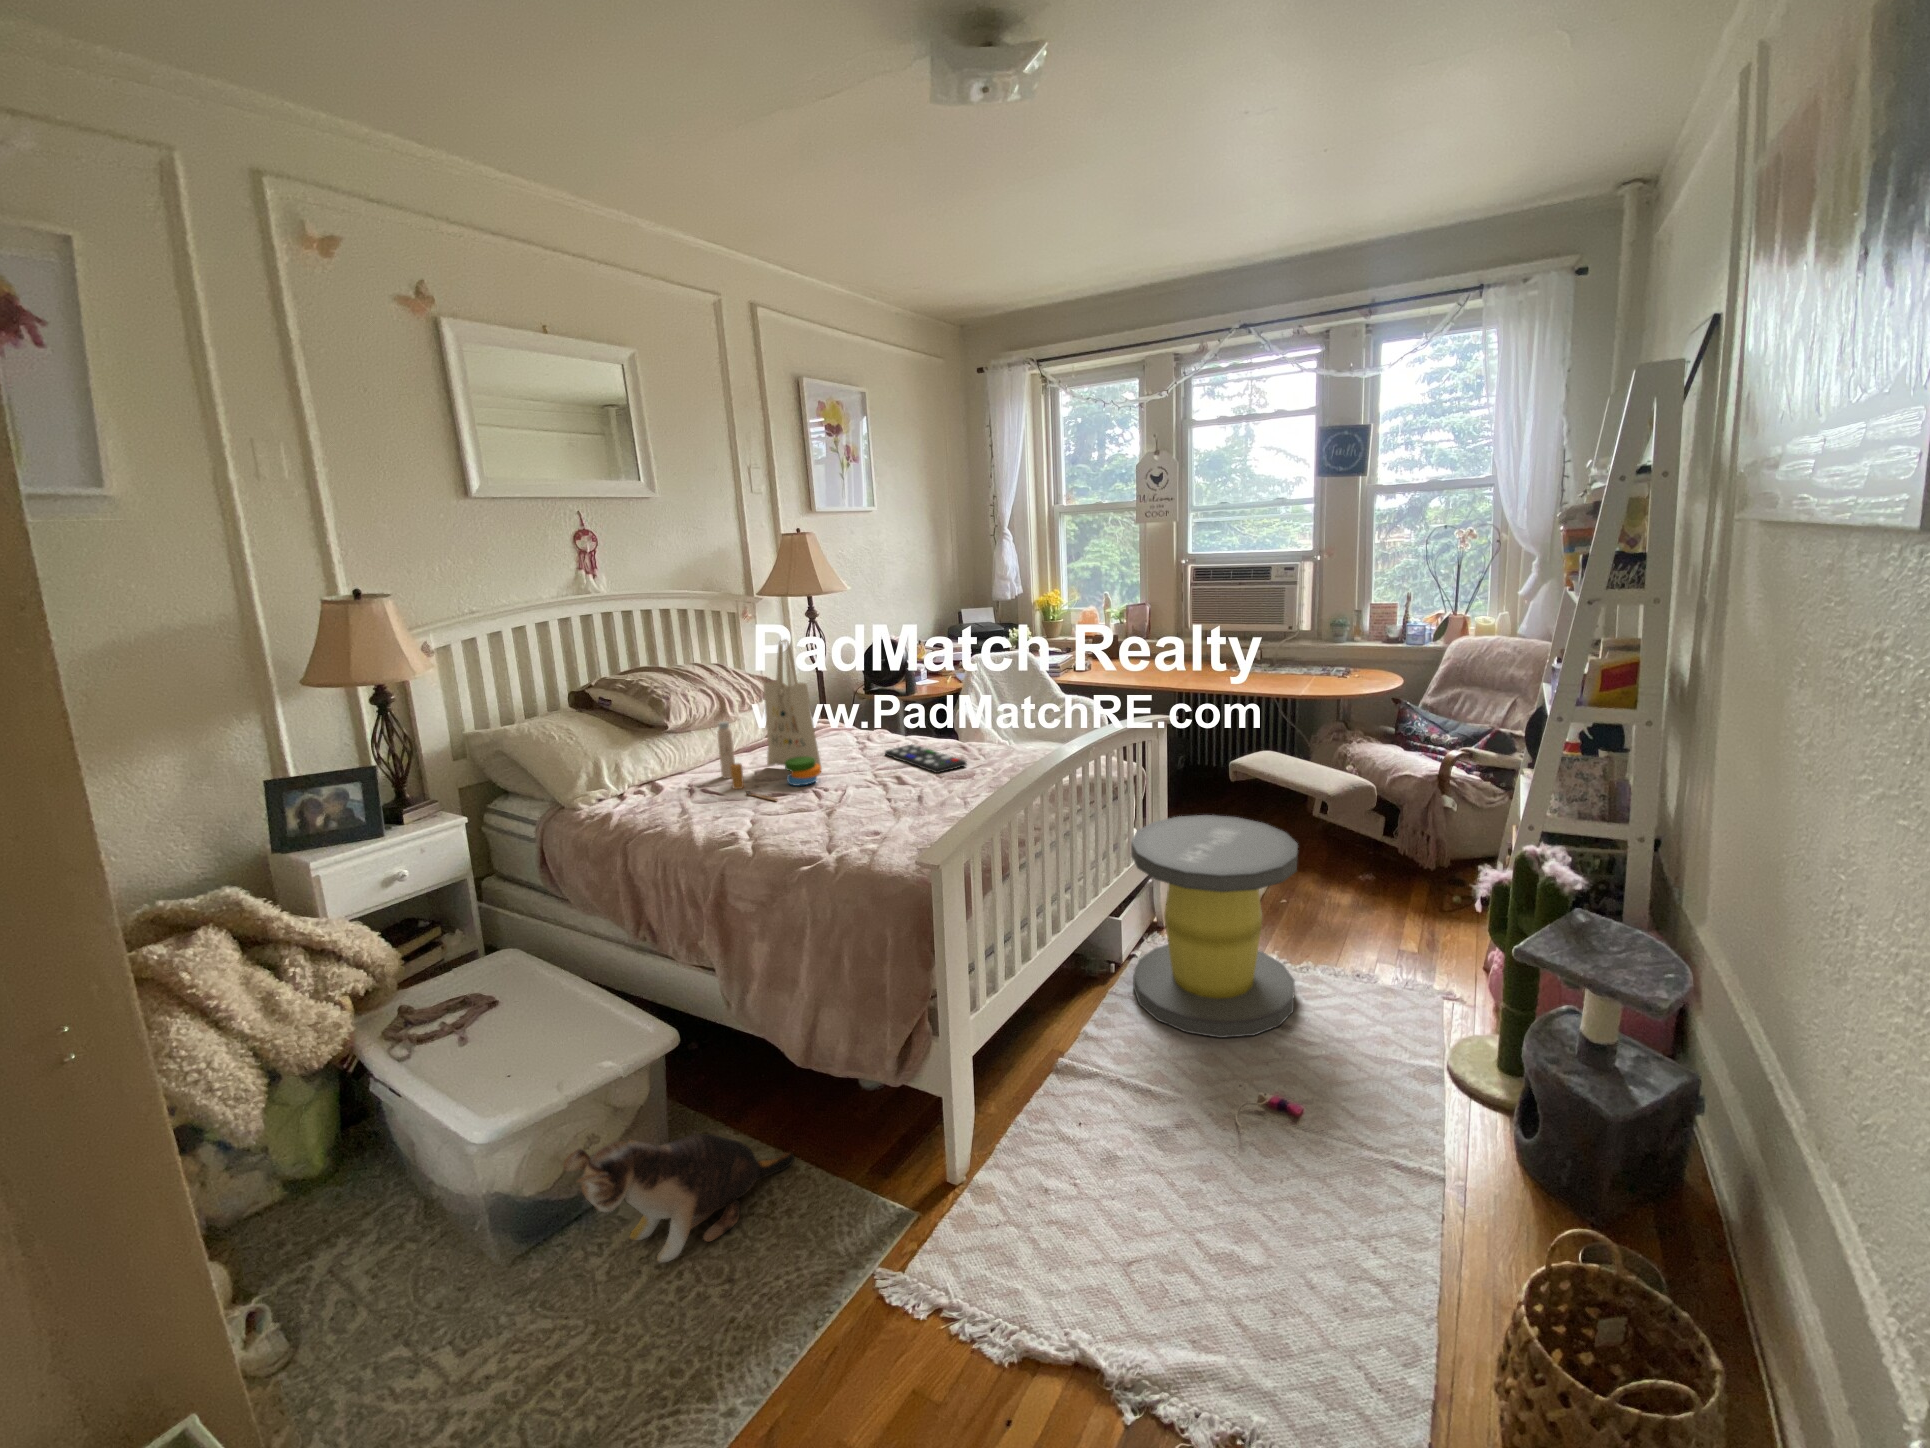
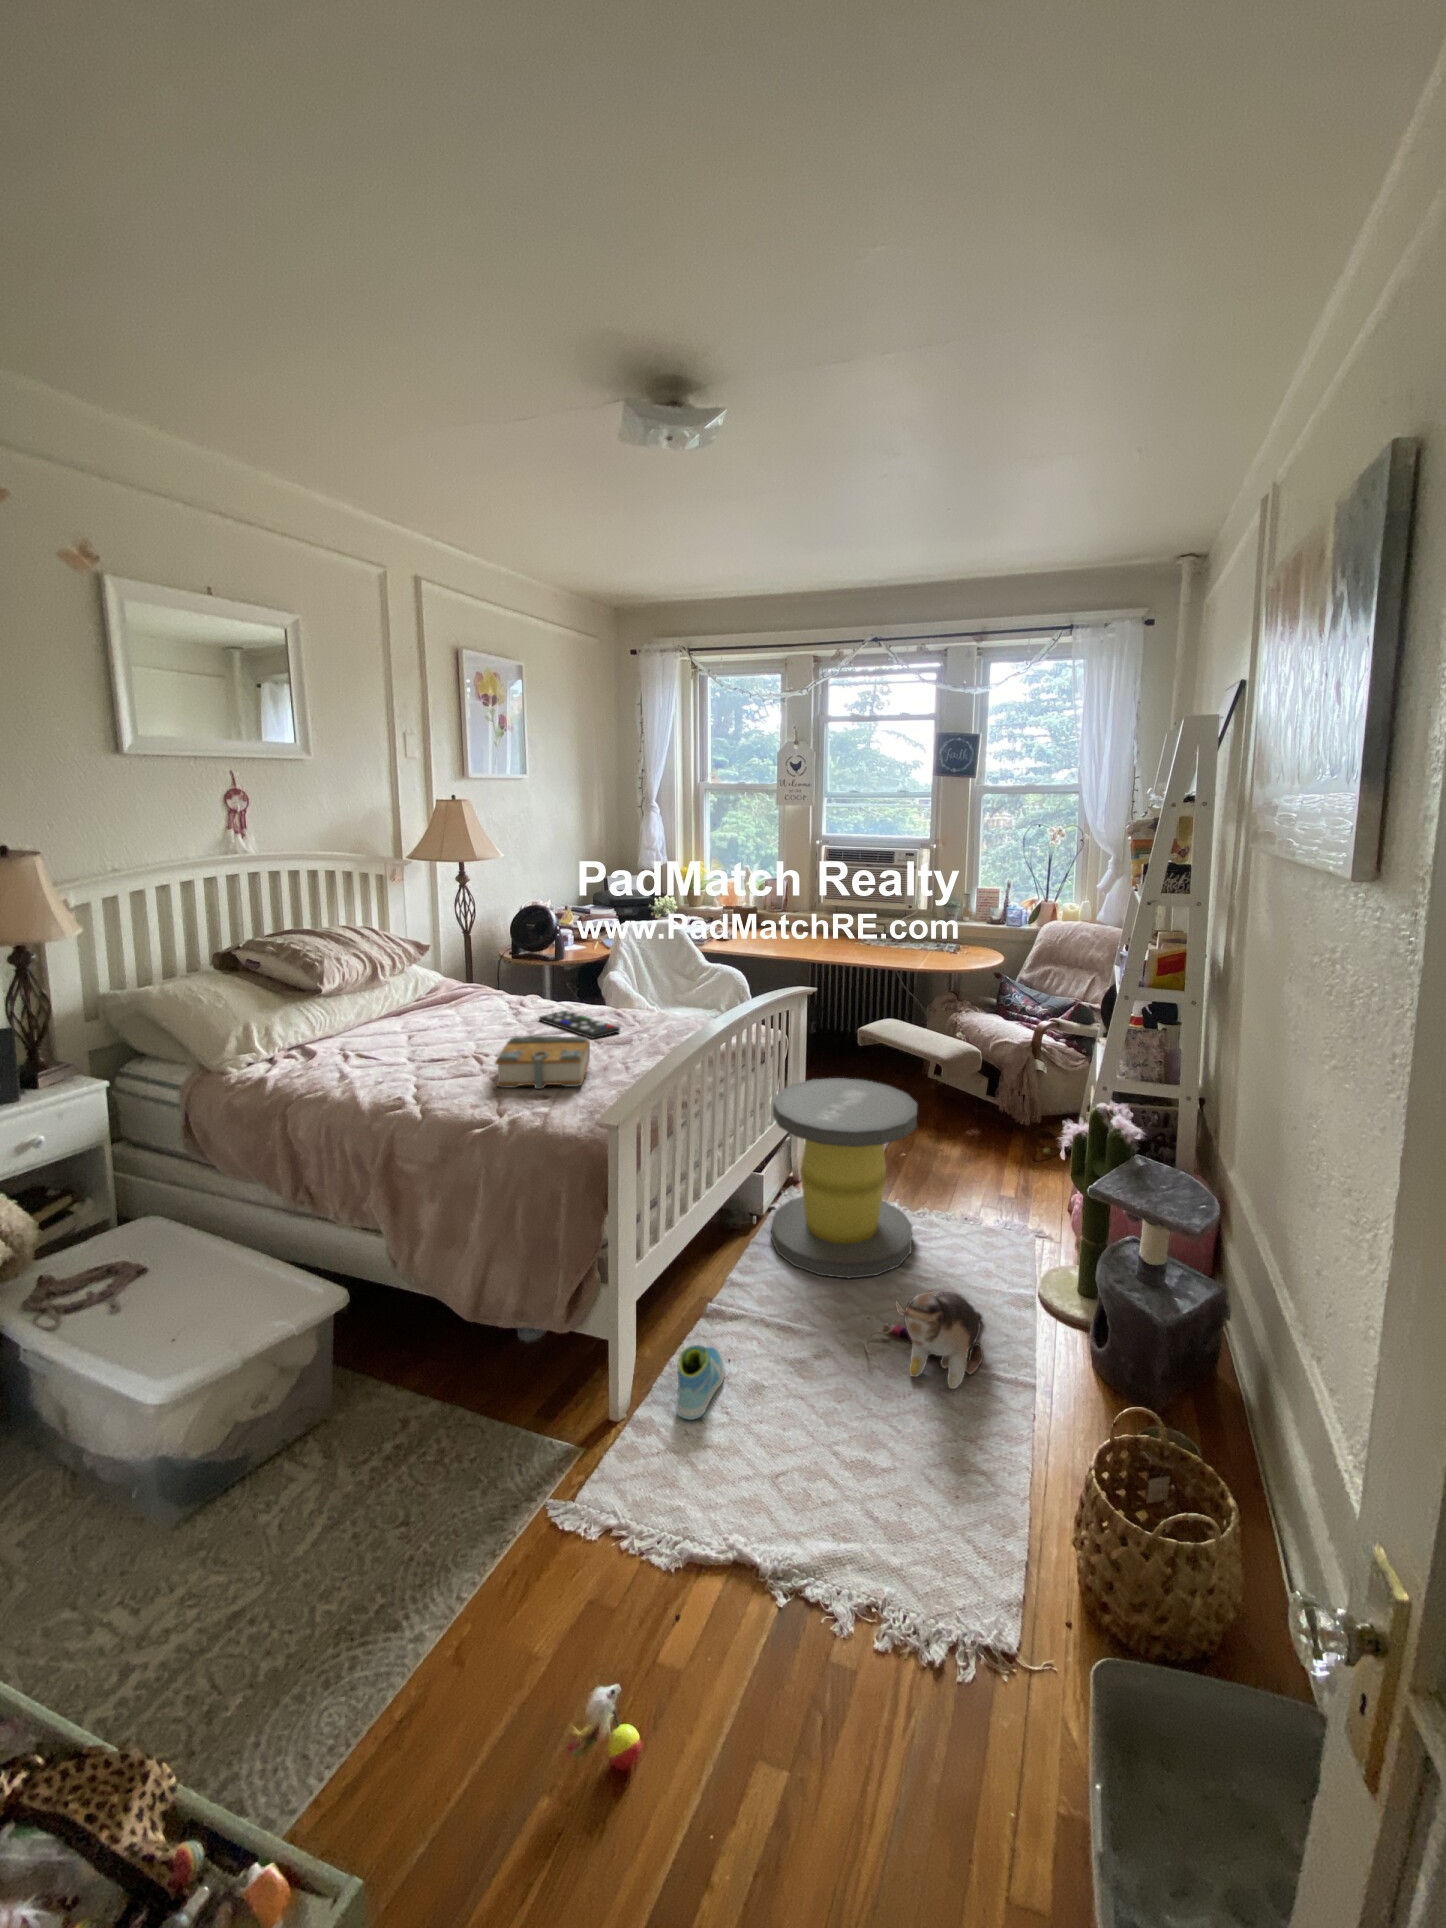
tote bag: present [718,640,822,801] -> none [377,909,482,1066]
book: none [825,769,928,826] -> present [495,1035,590,1089]
sneaker: none [1020,1108,1075,1190] -> present [676,1345,724,1420]
plush toy: present [563,1134,794,1262] -> present [895,1292,983,1389]

